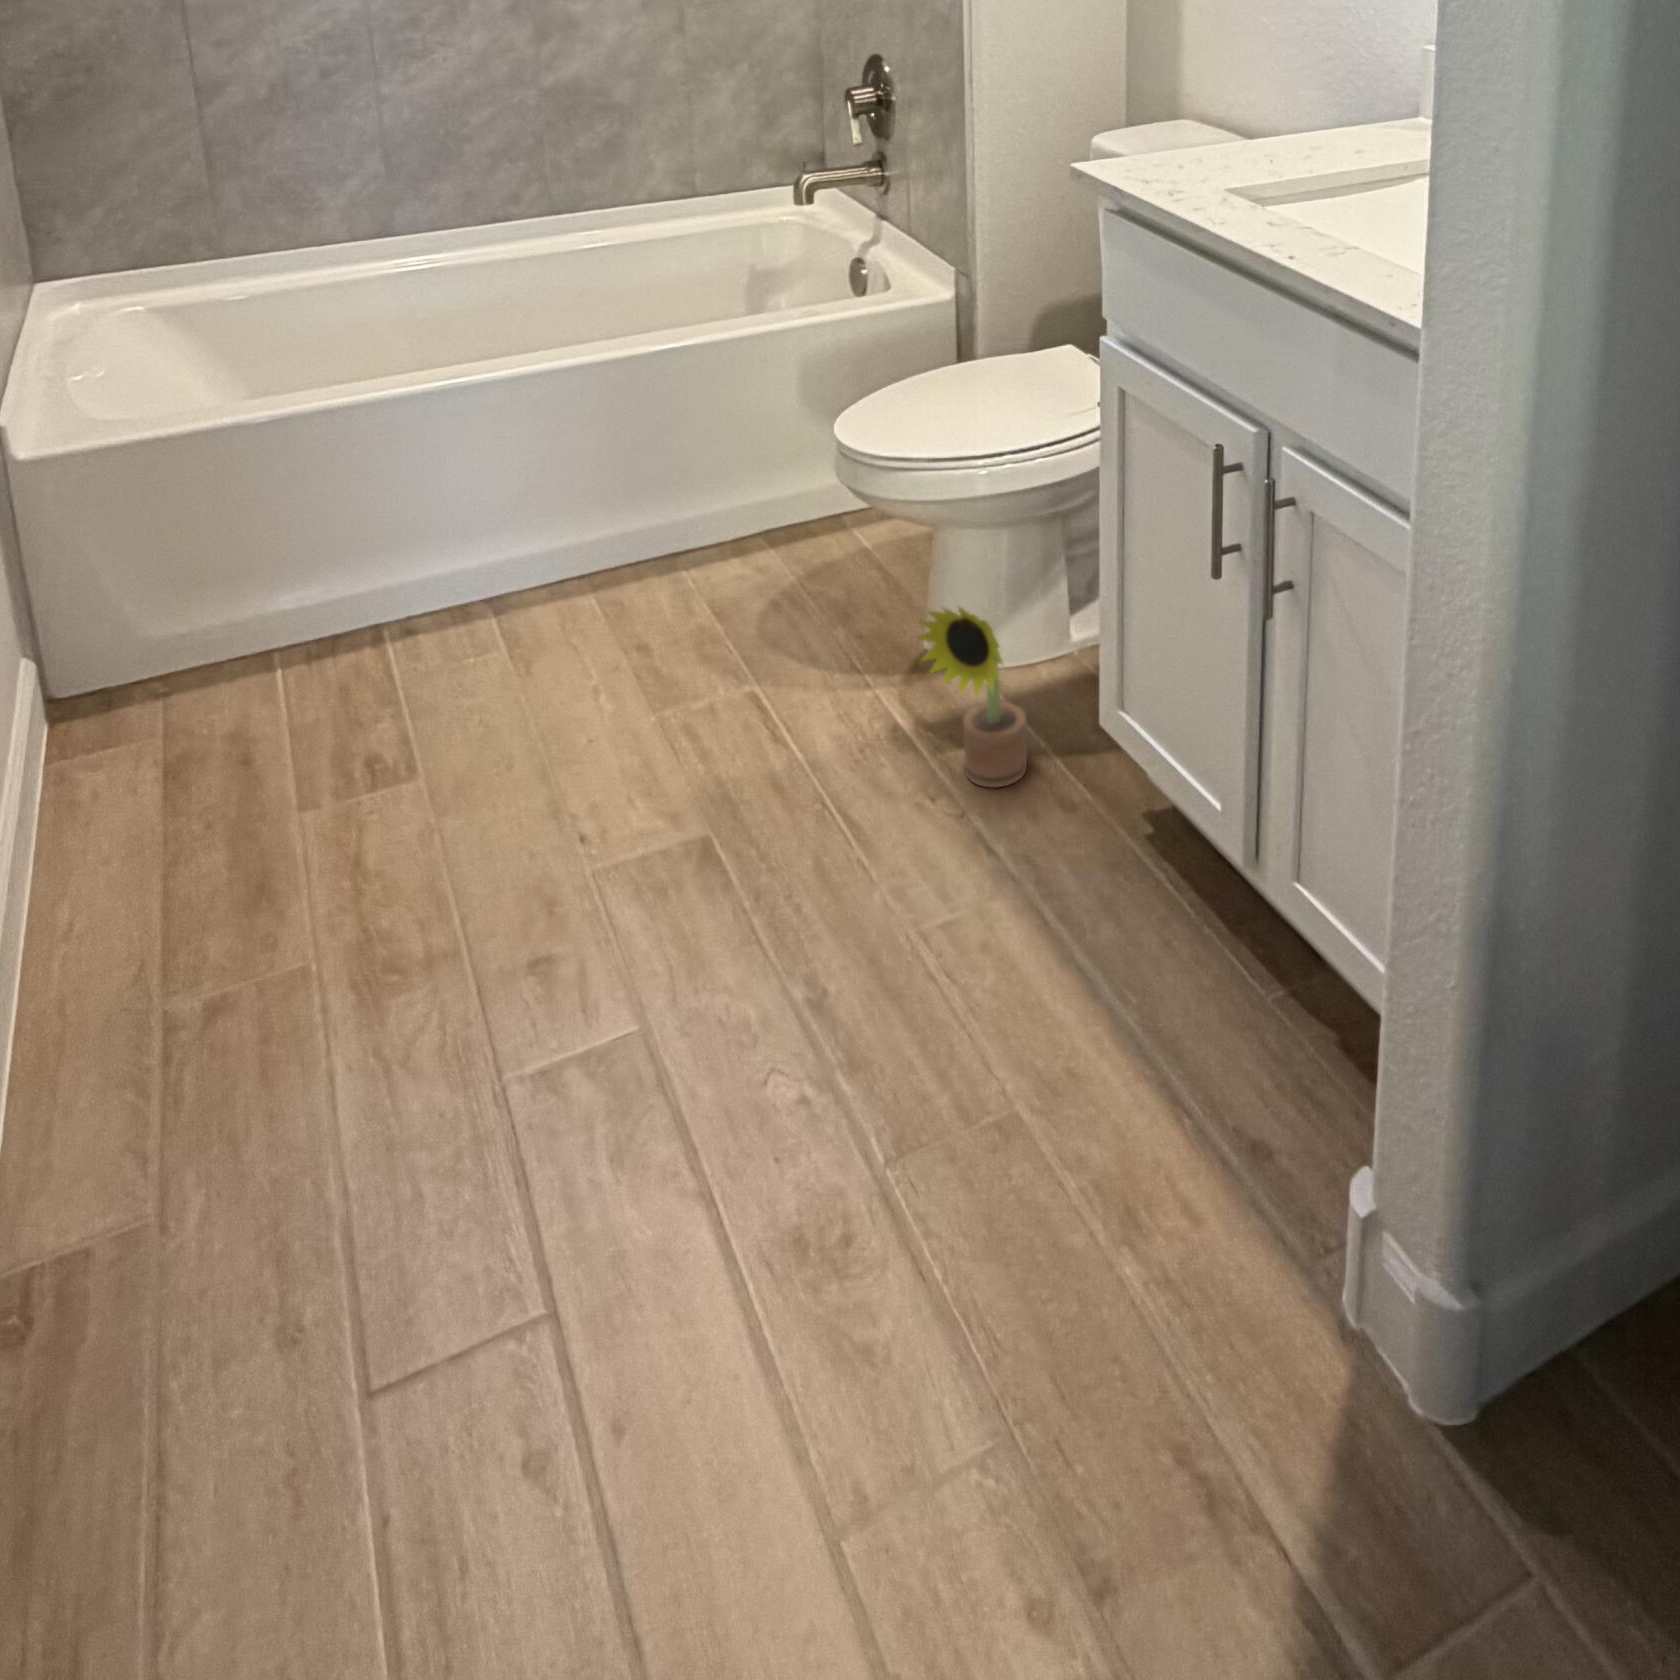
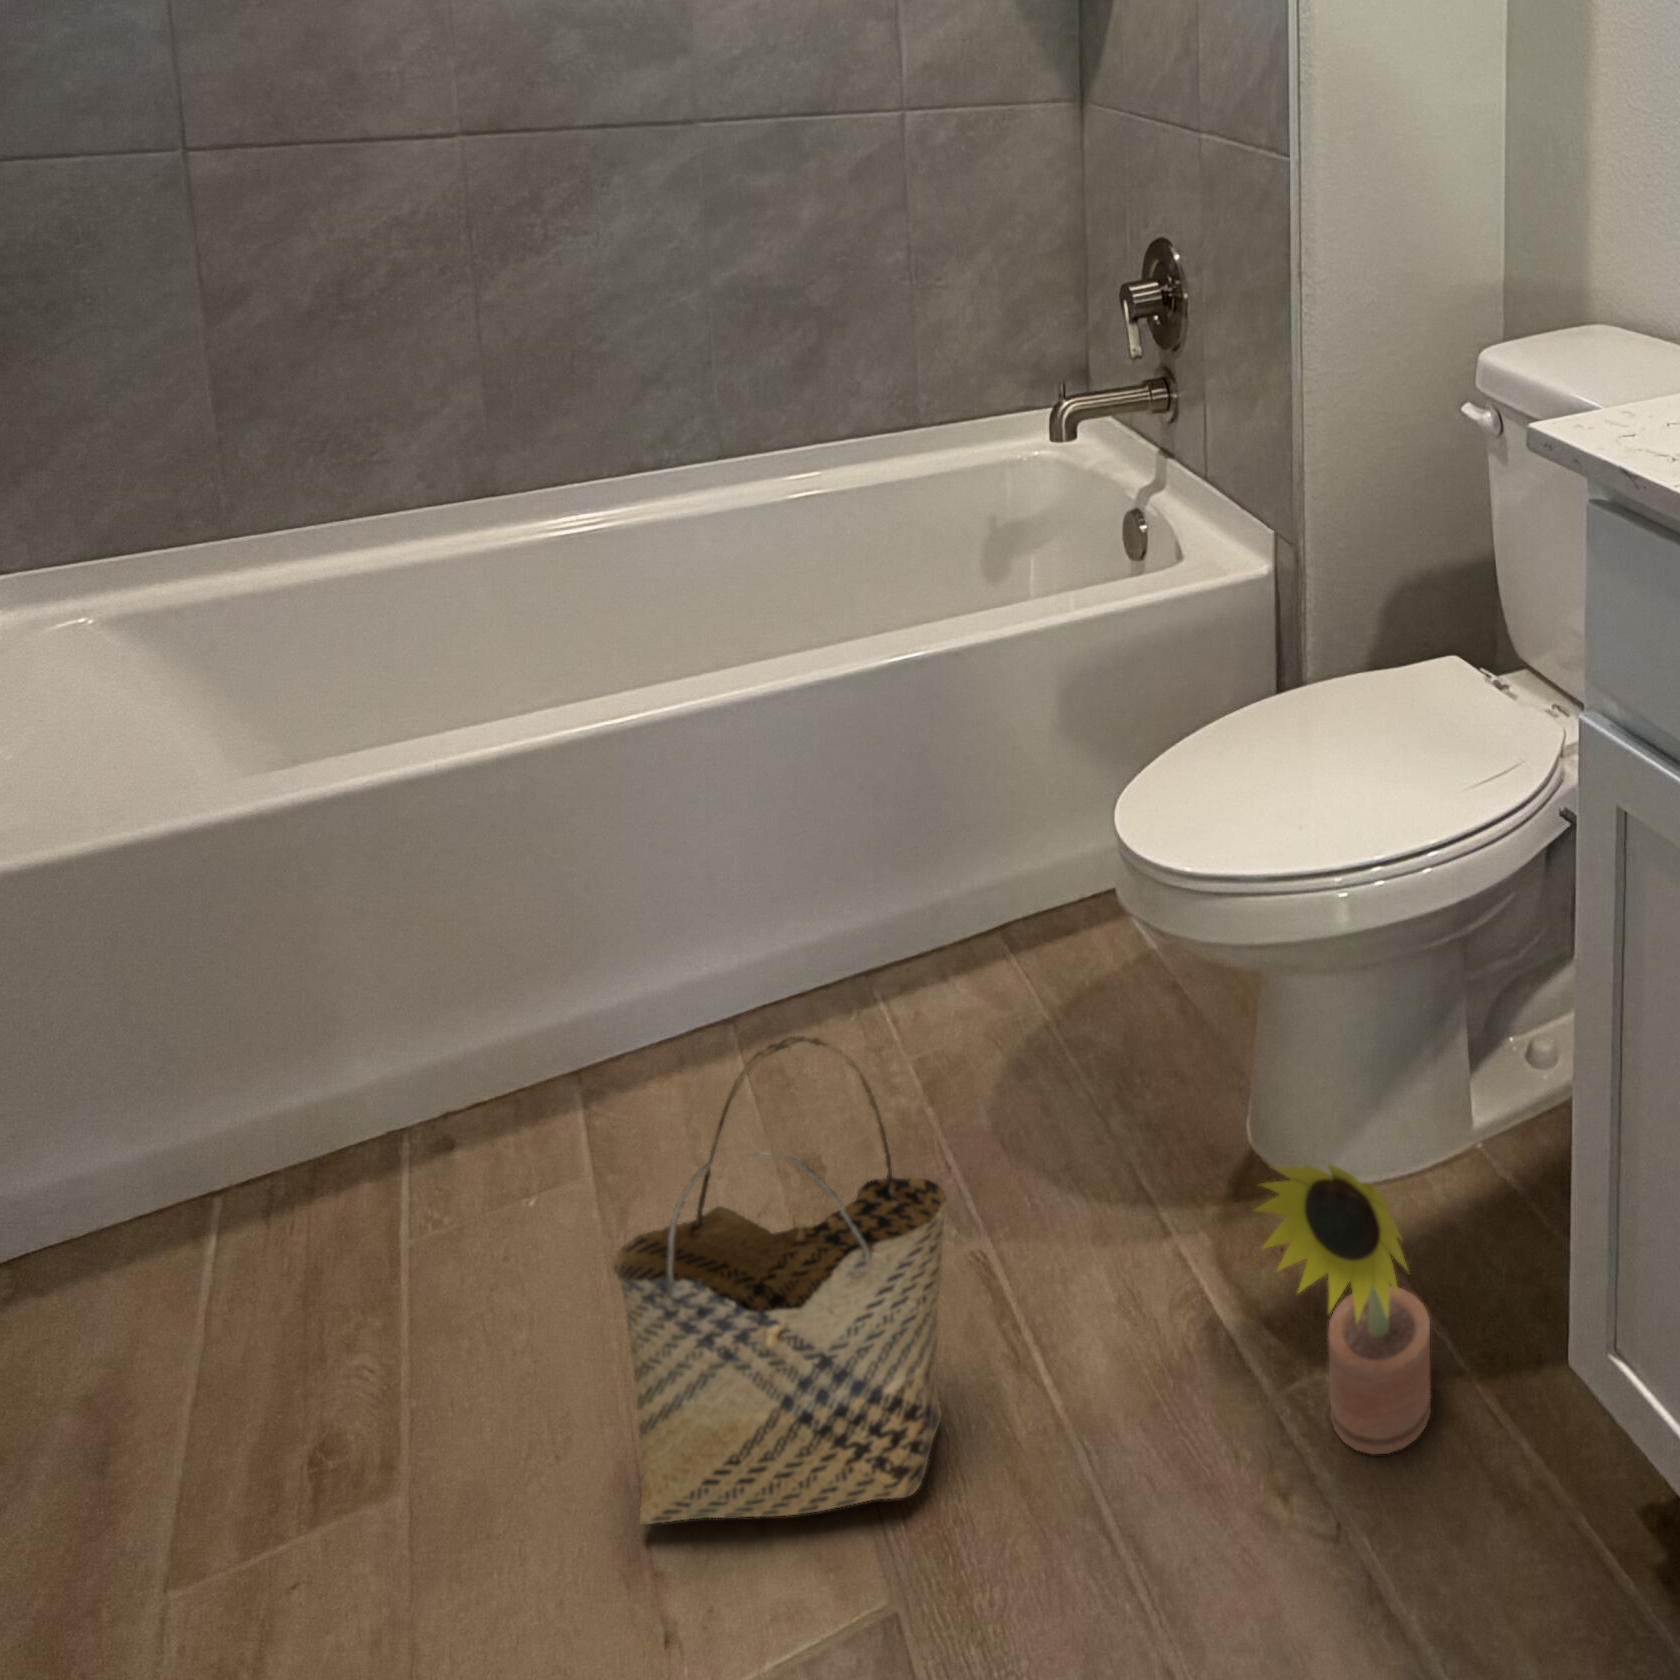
woven basket: none [538,536,733,800] -> present [612,1036,947,1525]

